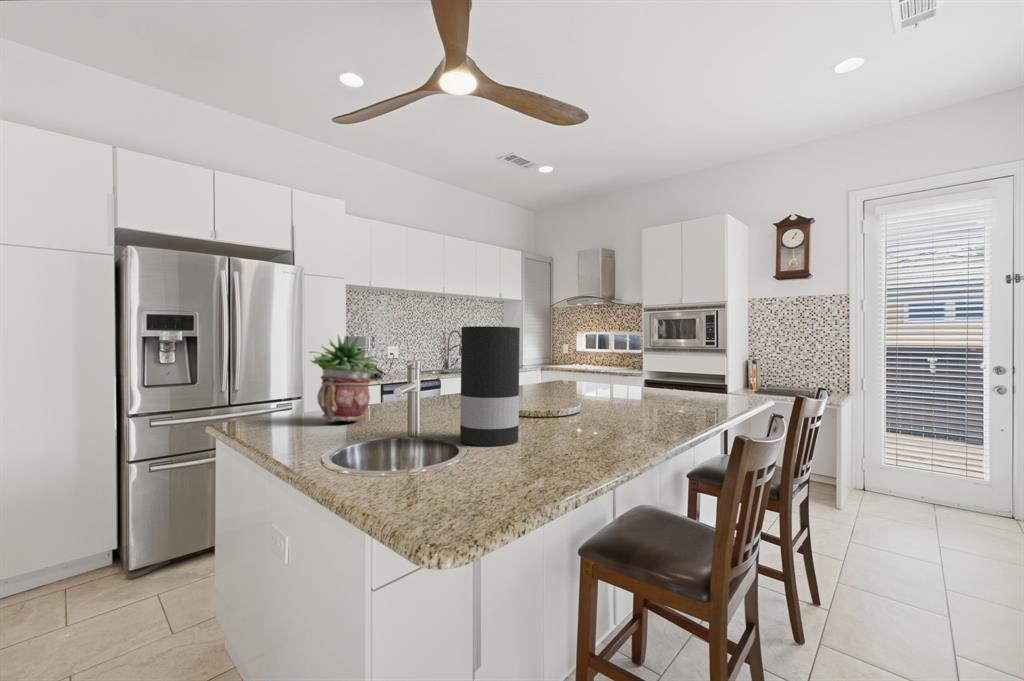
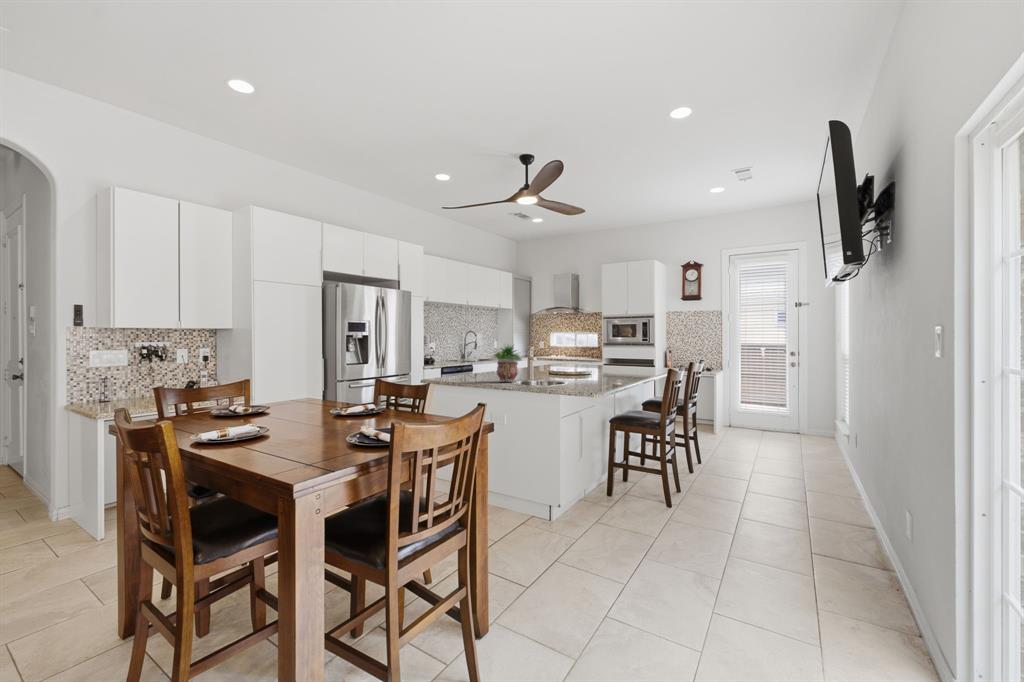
vase: present [460,326,520,446] -> none [574,342,595,384]

